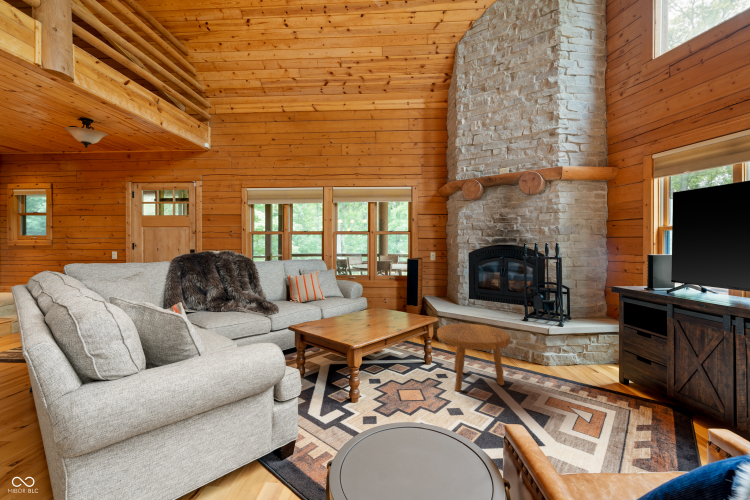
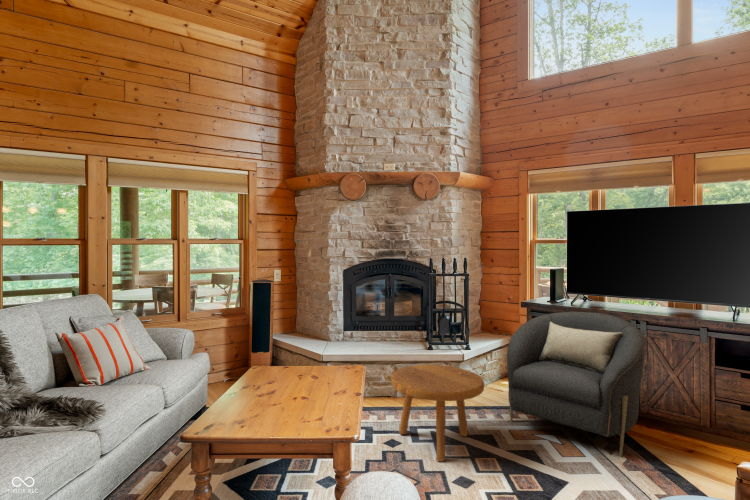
armchair: none [549,299,705,443] -> present [507,312,645,457]

